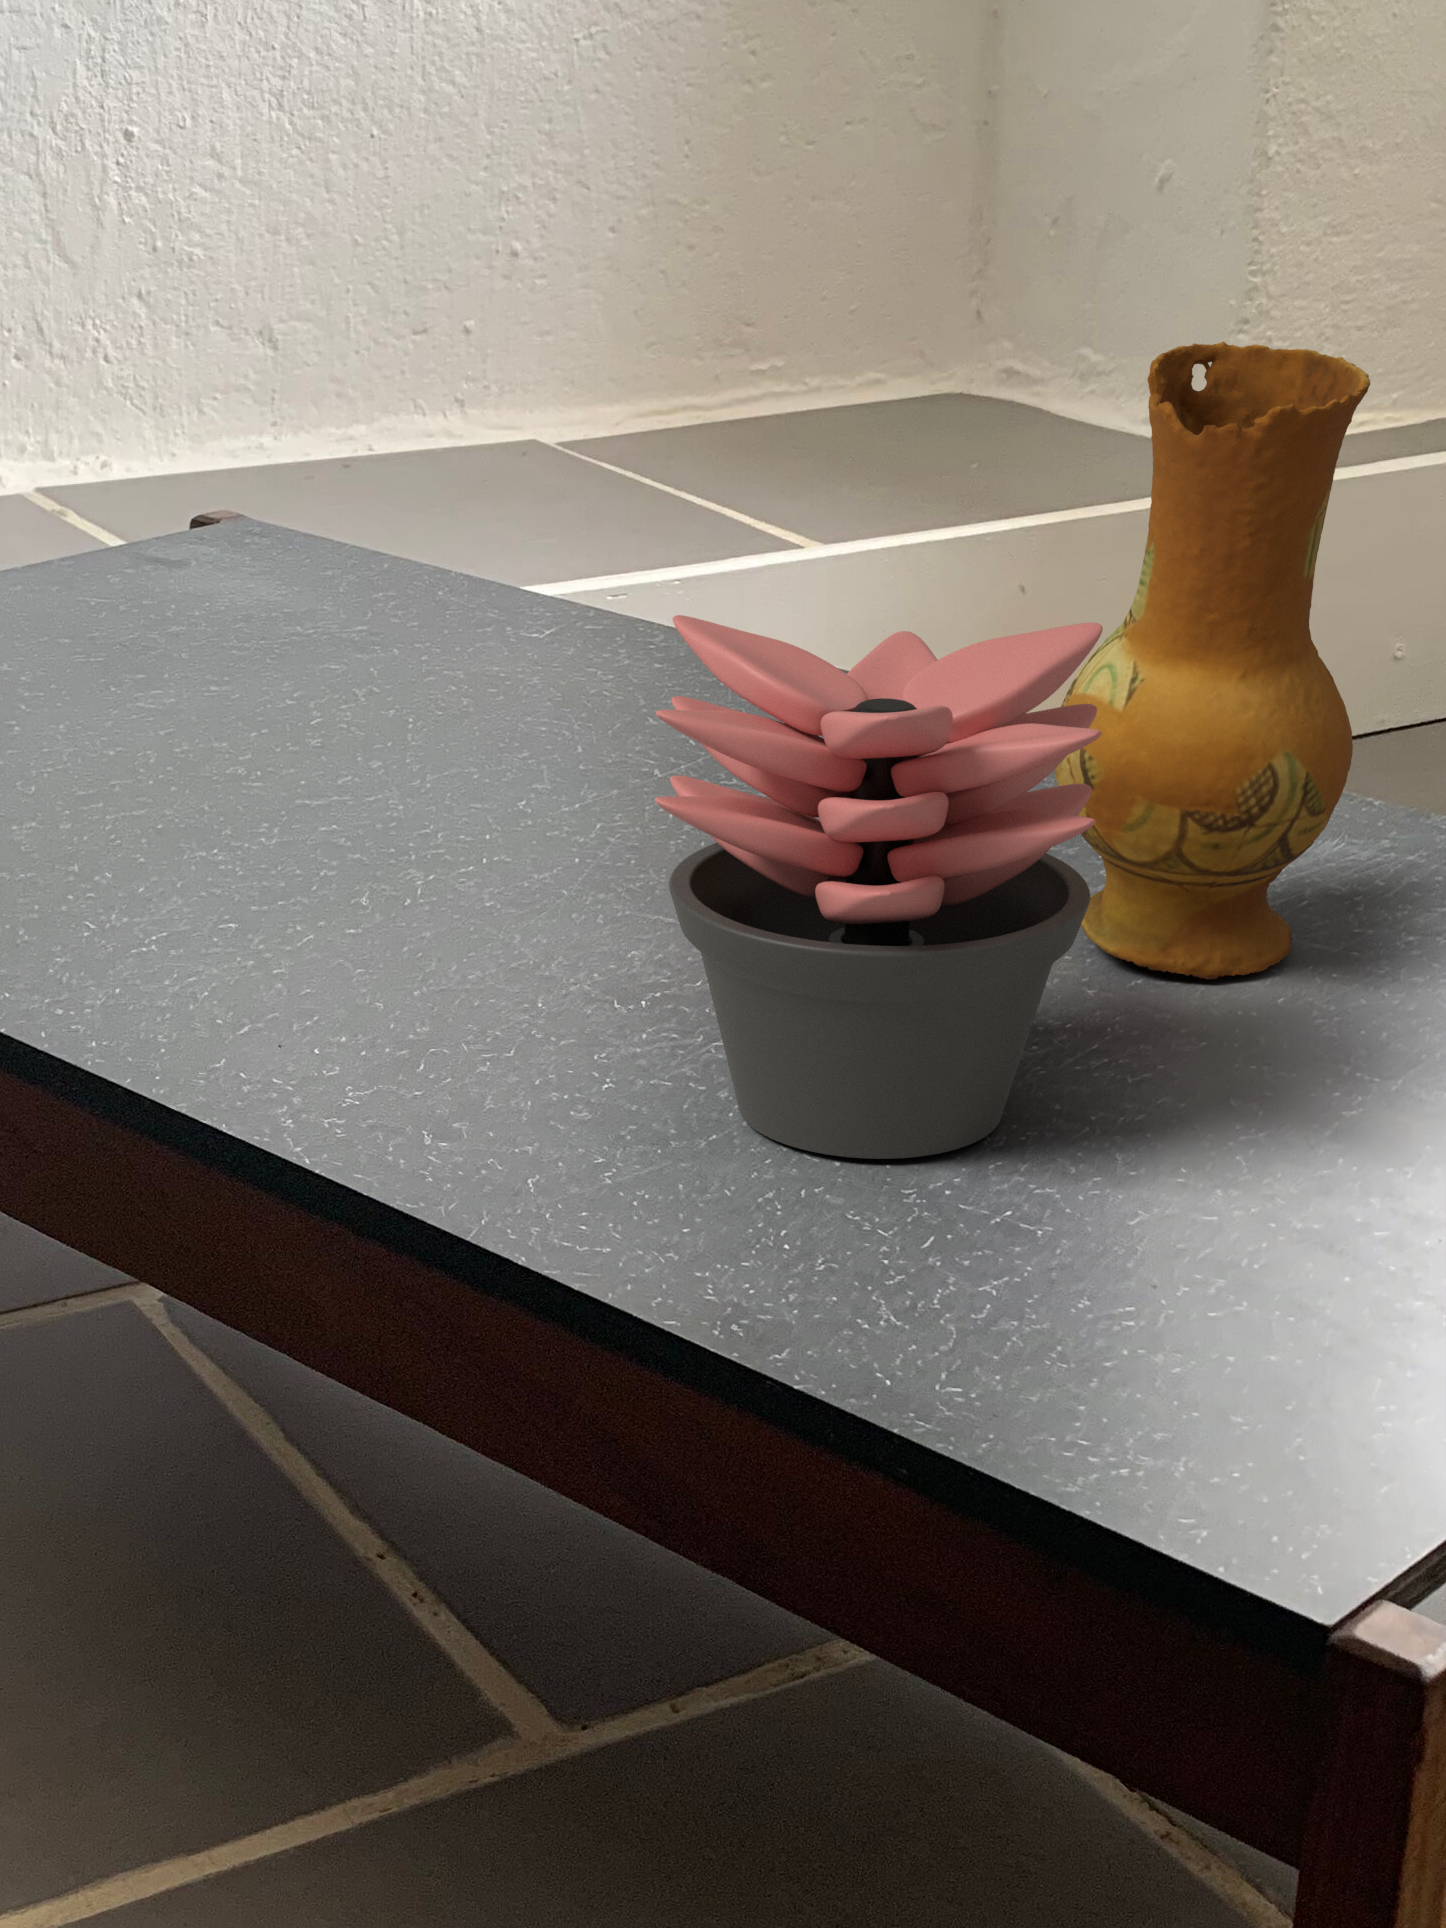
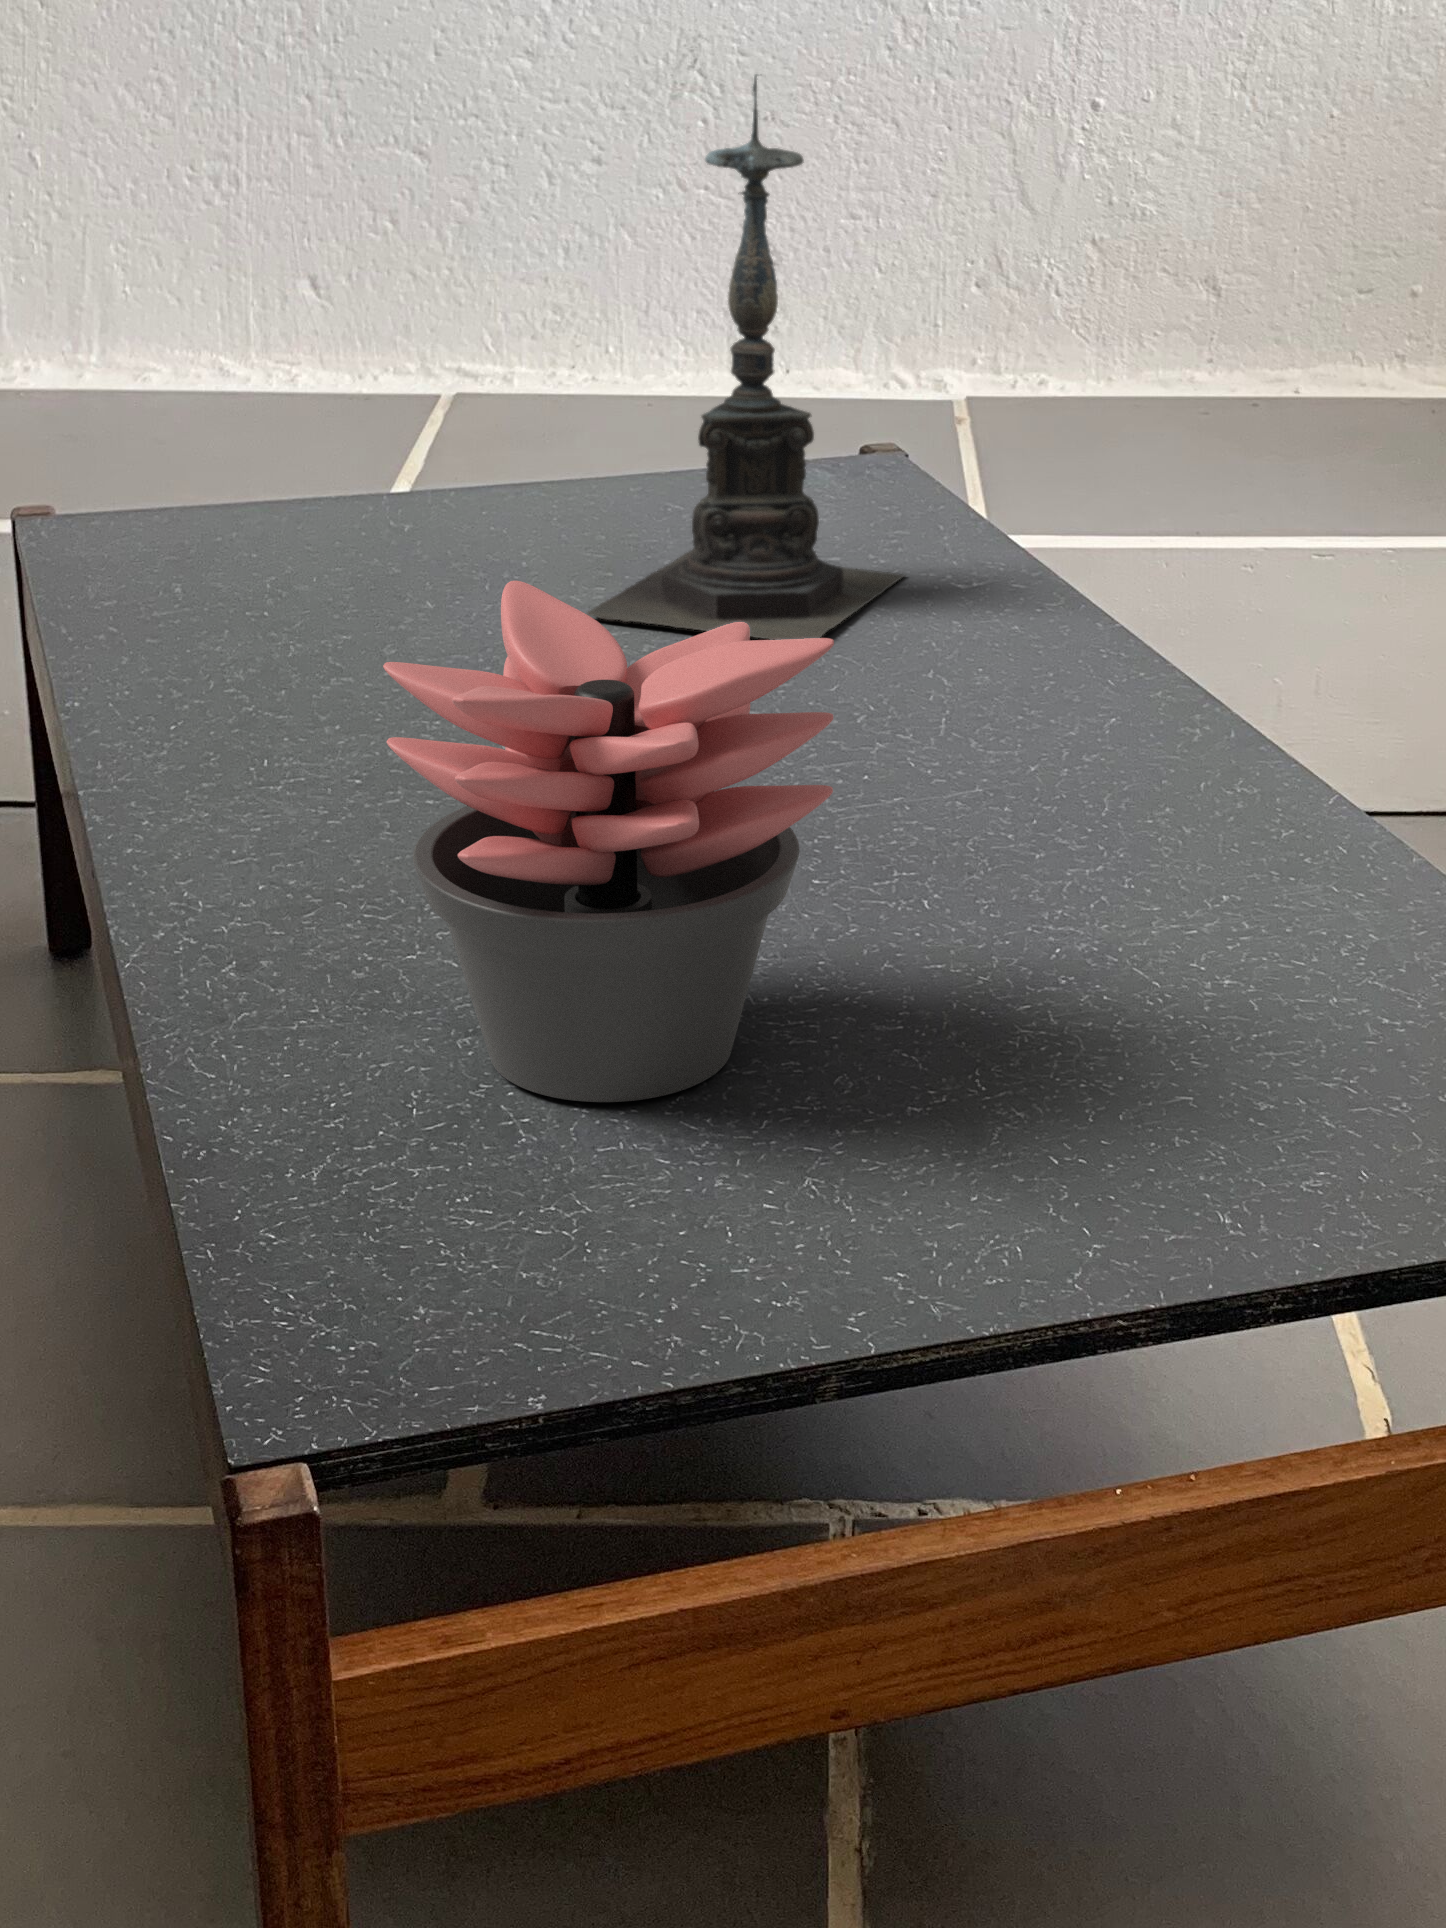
candle holder: none [186,67,473,729] -> present [587,74,904,640]
ceramic jug: present [1055,342,1370,979] -> none [979,389,1305,996]

